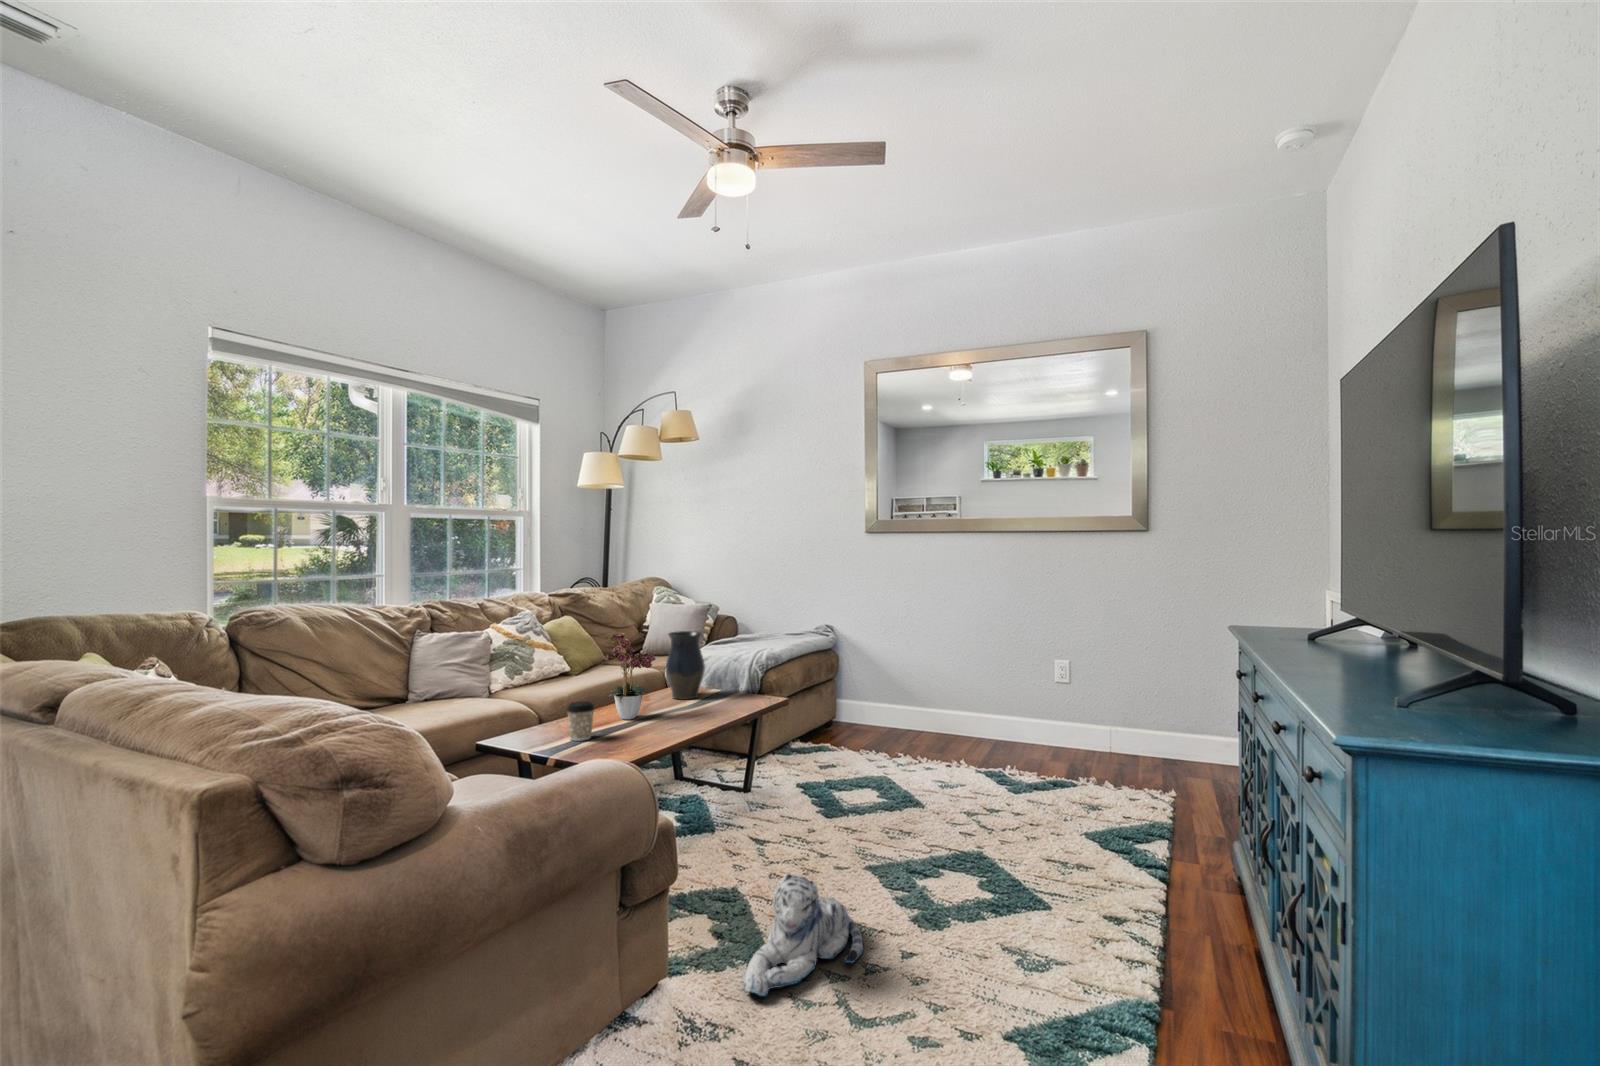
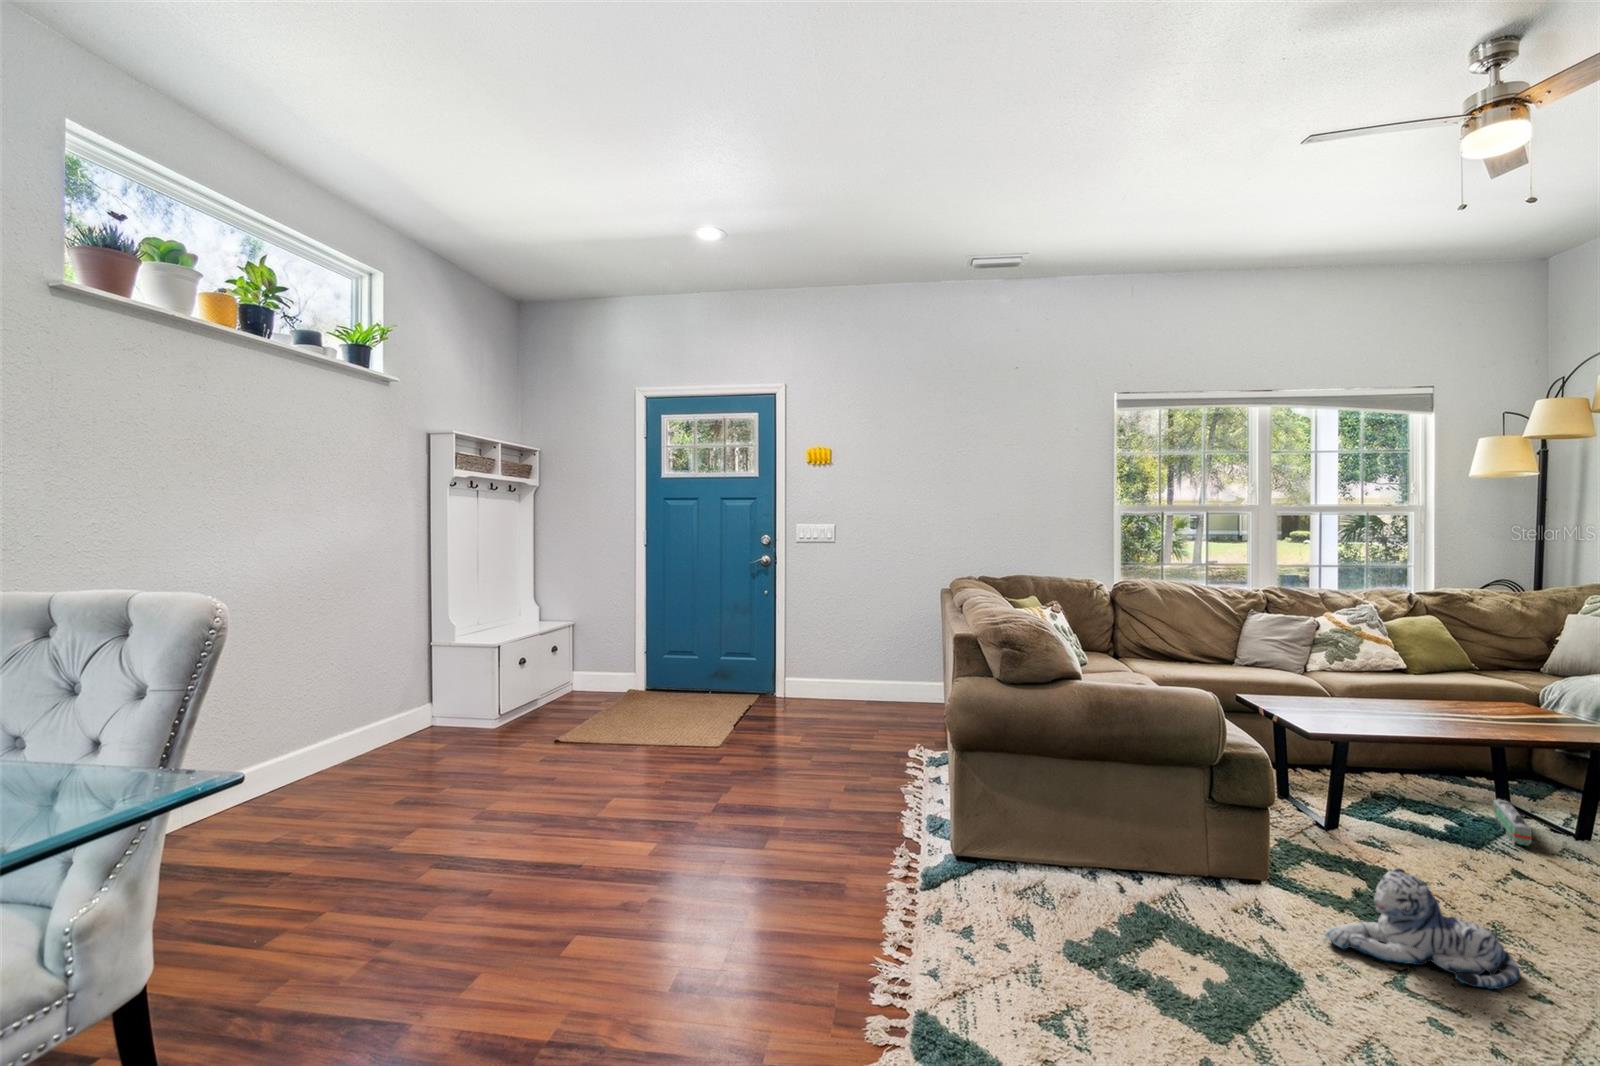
vase: present [666,631,705,700] -> none [1488,646,1548,724]
flower arrangement: present [607,633,656,719] -> none [1371,629,1449,720]
coffee cup: present [567,701,594,741] -> none [1310,686,1340,721]
toy train: none [684,772,731,807] -> present [1493,799,1532,846]

